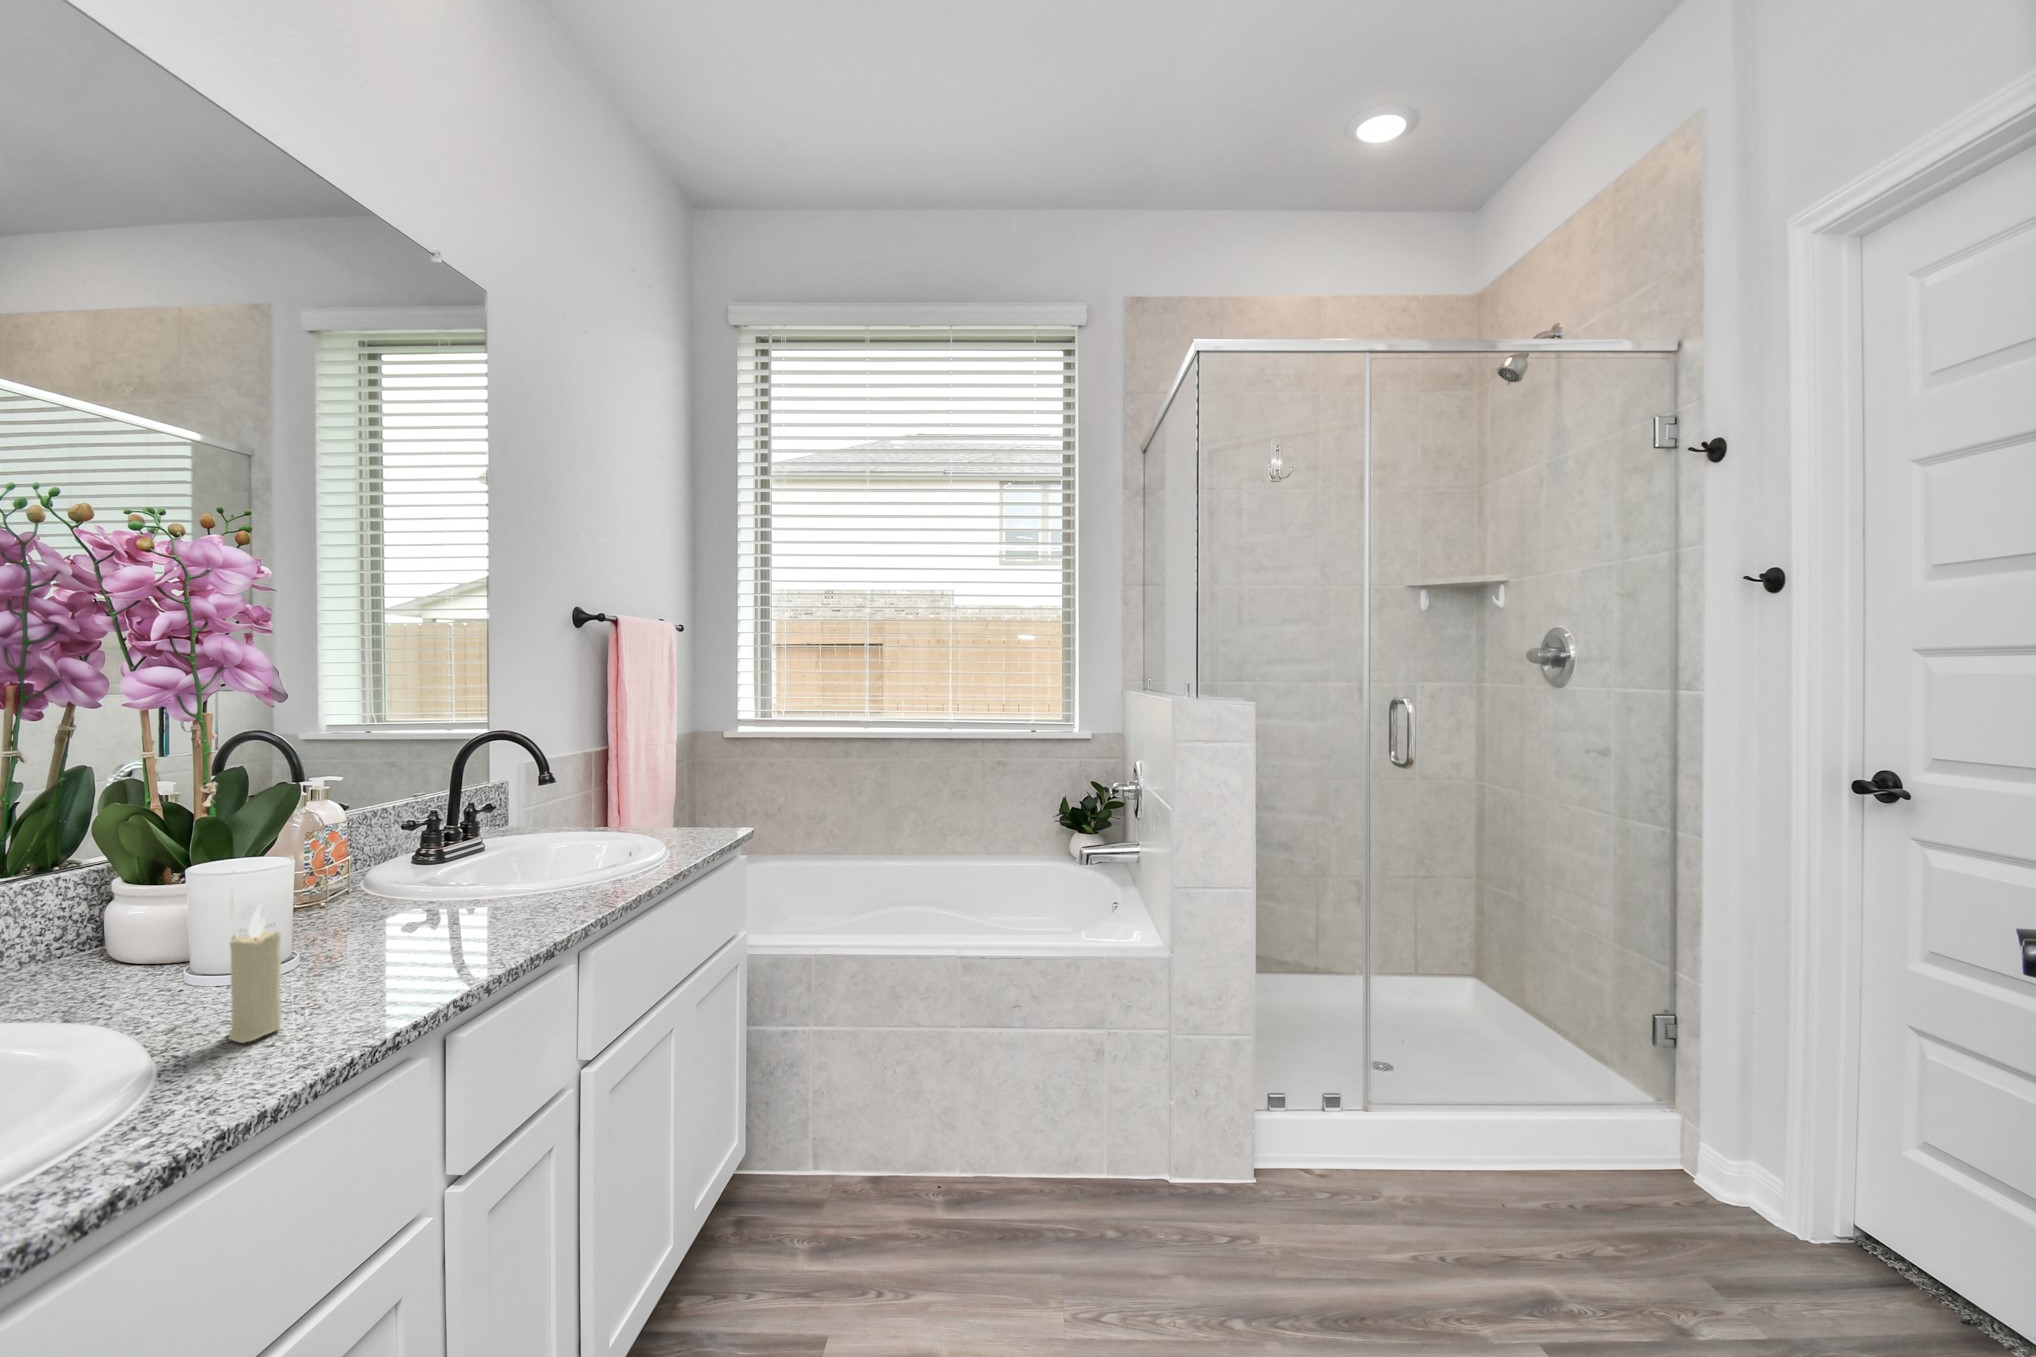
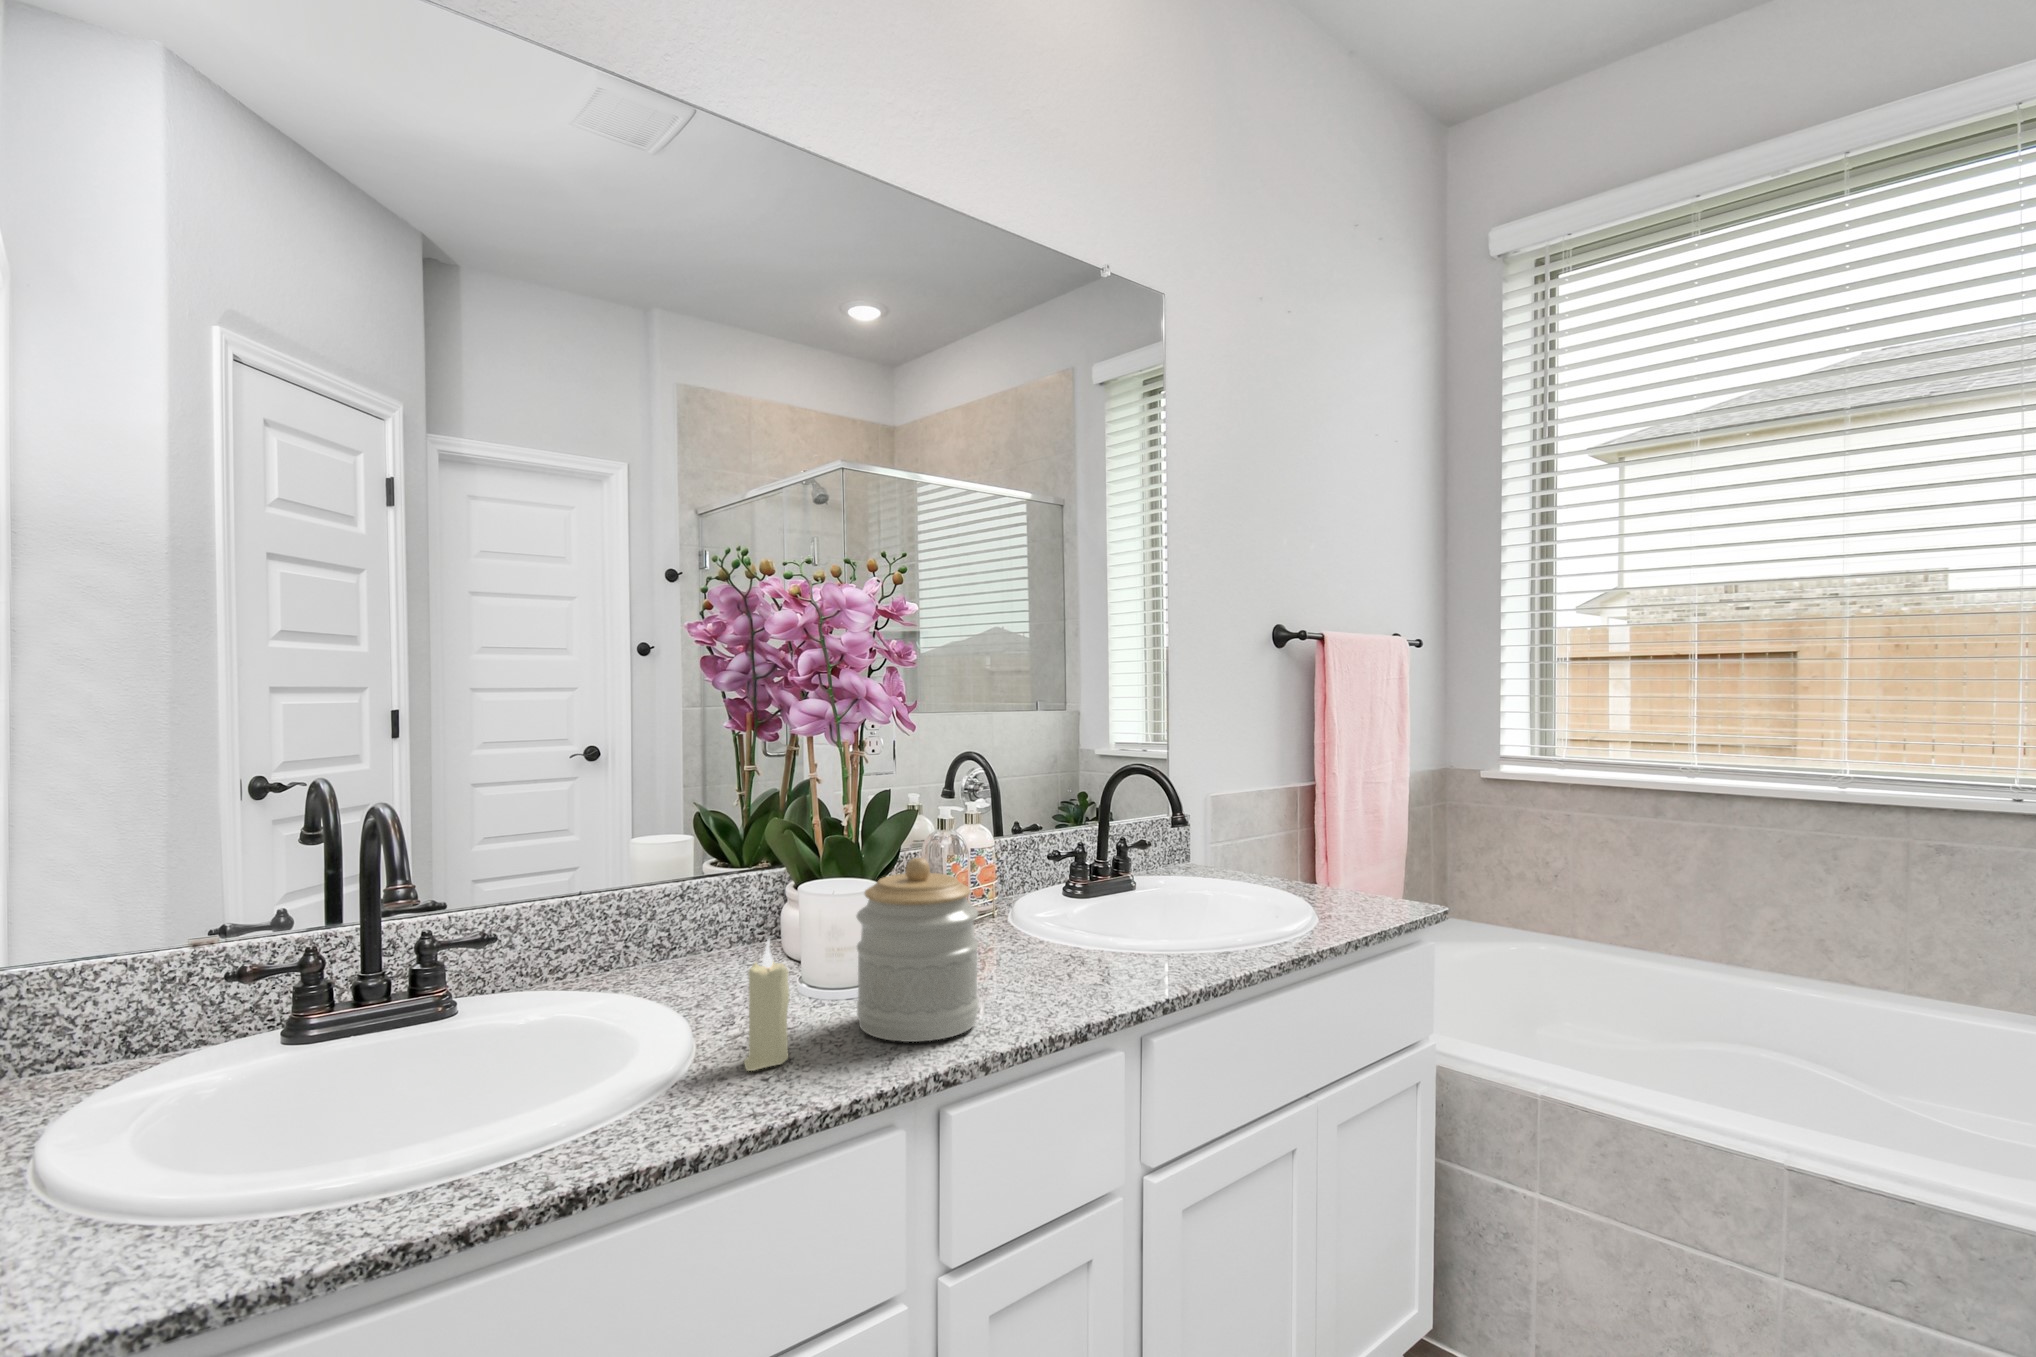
jar: none [318,816,458,991] -> present [856,858,979,1042]

